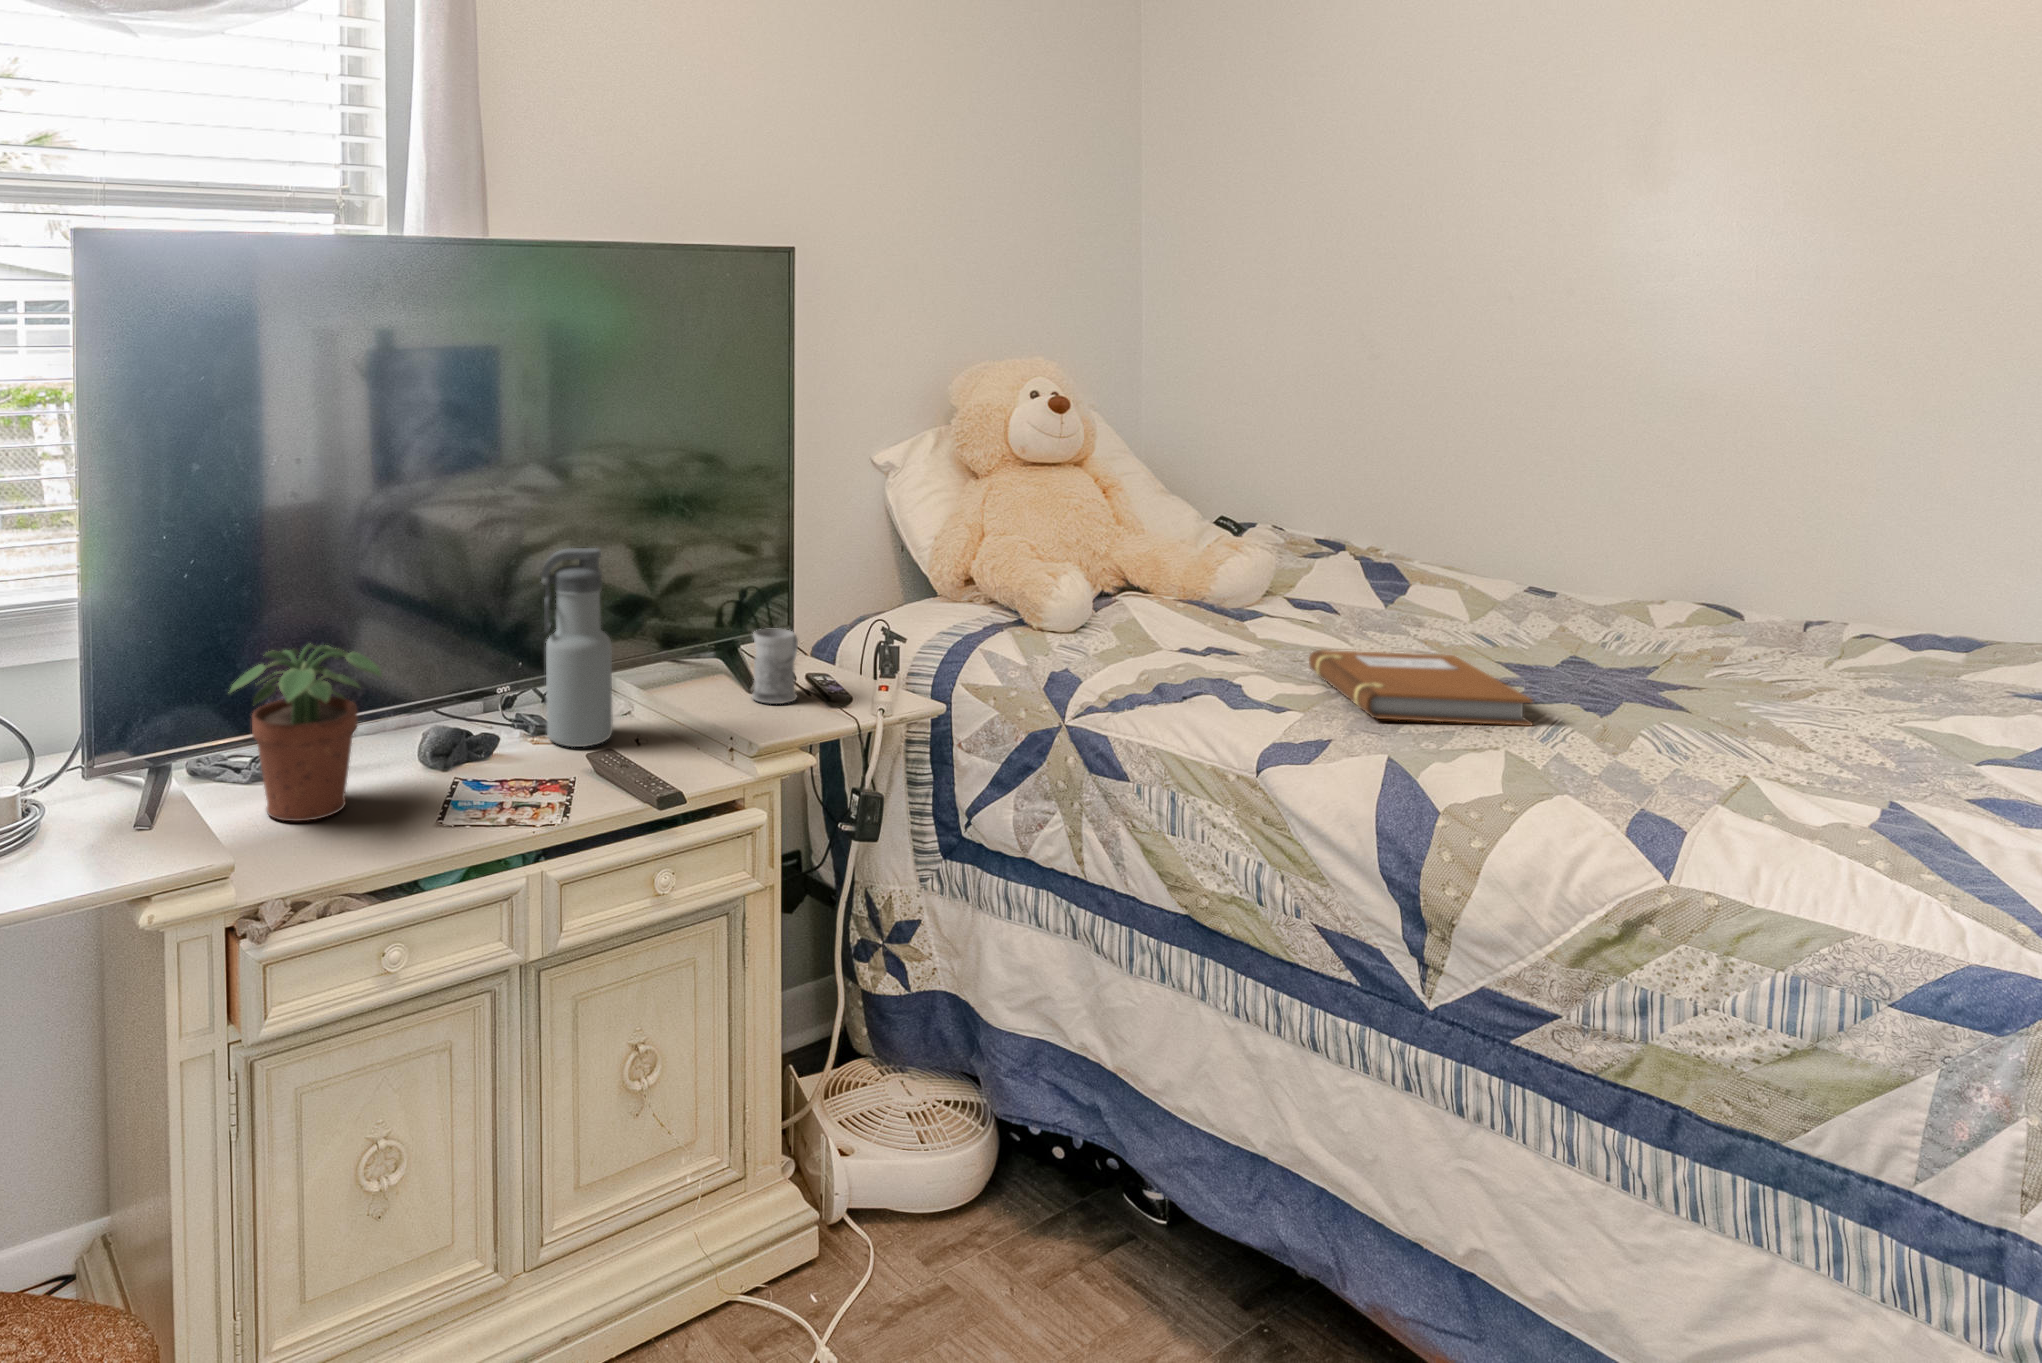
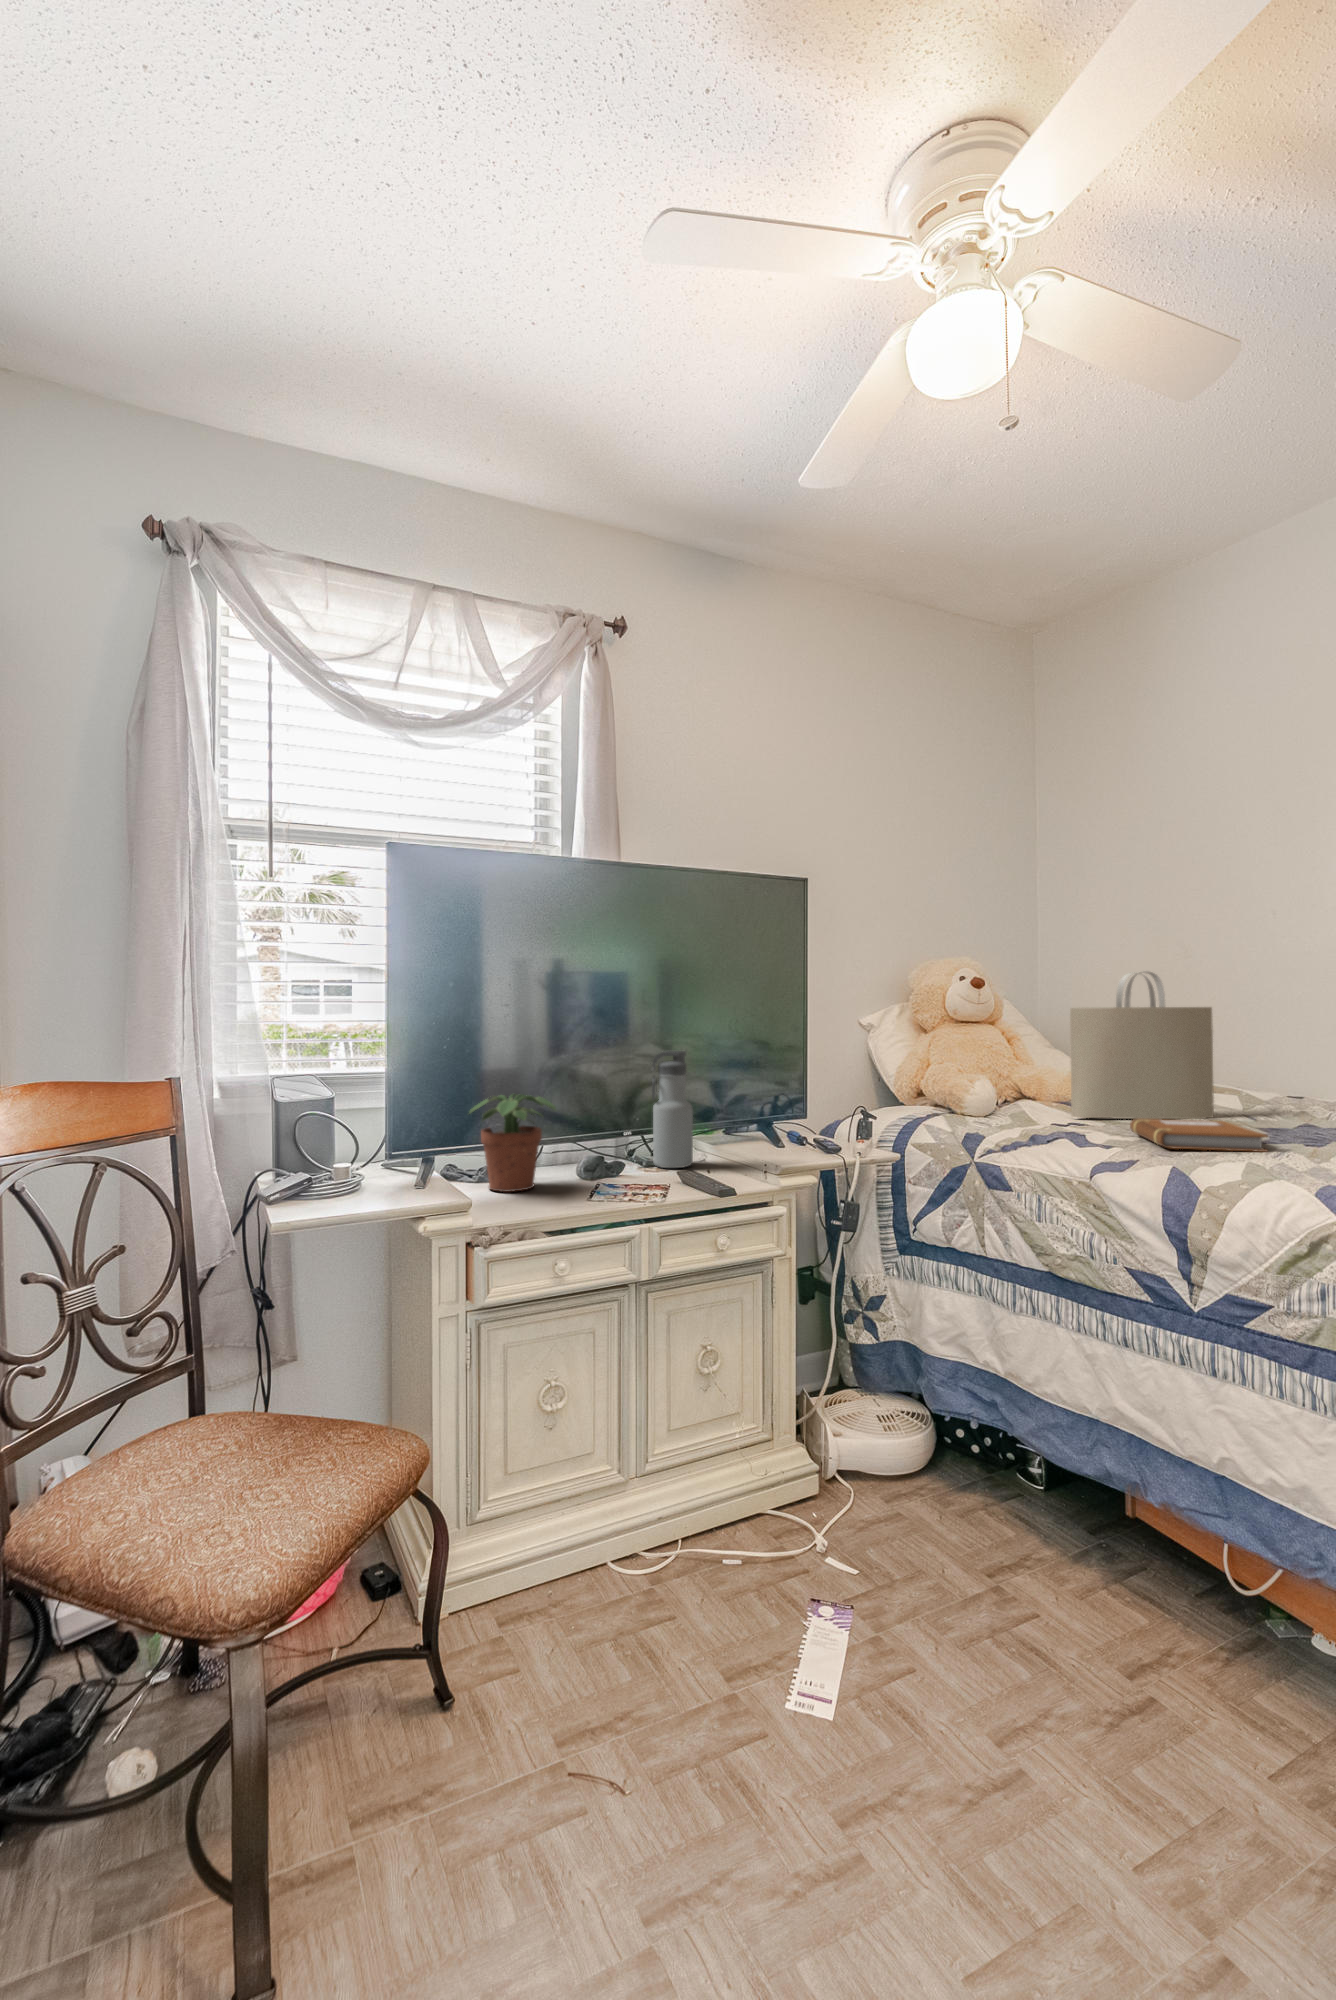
tote bag: none [1209,396,1427,630] -> present [1070,971,1214,1119]
mug: present [752,628,798,704] -> none [779,1111,808,1154]

